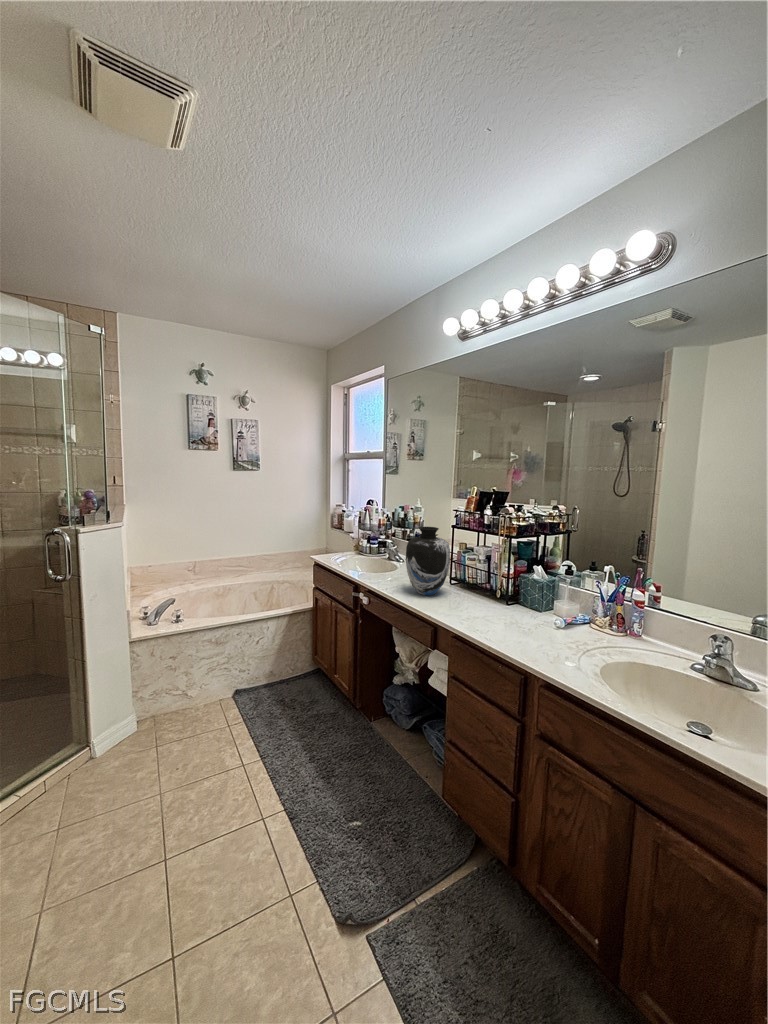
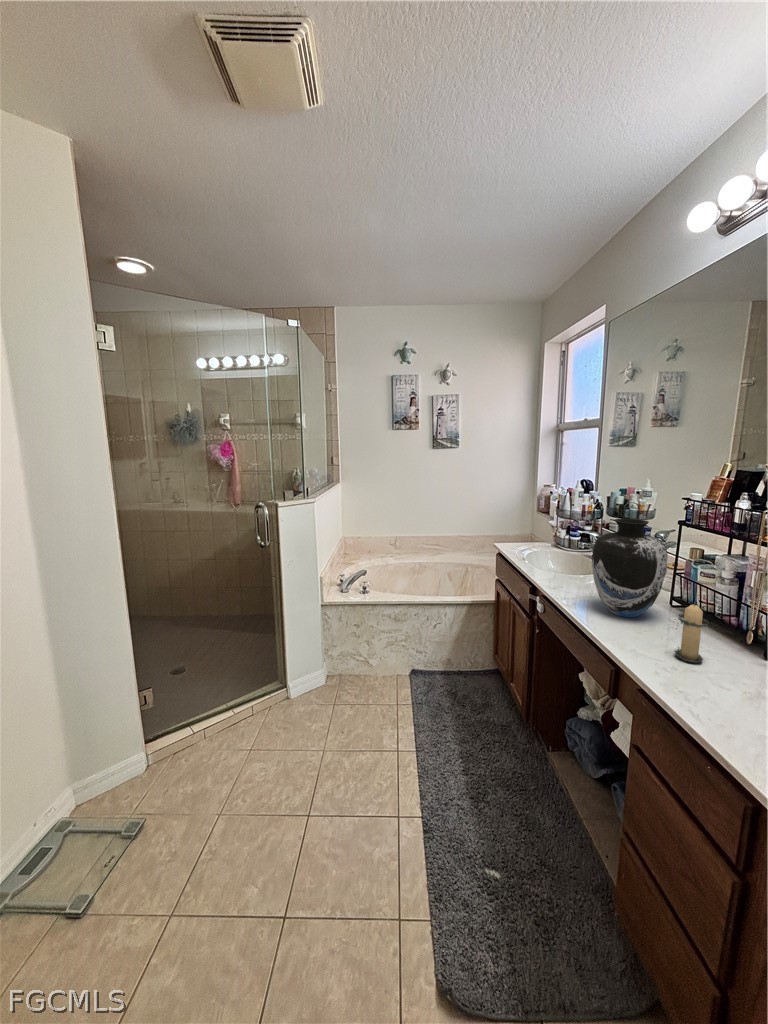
candle: none [463,575,483,615] -> present [675,601,708,663]

